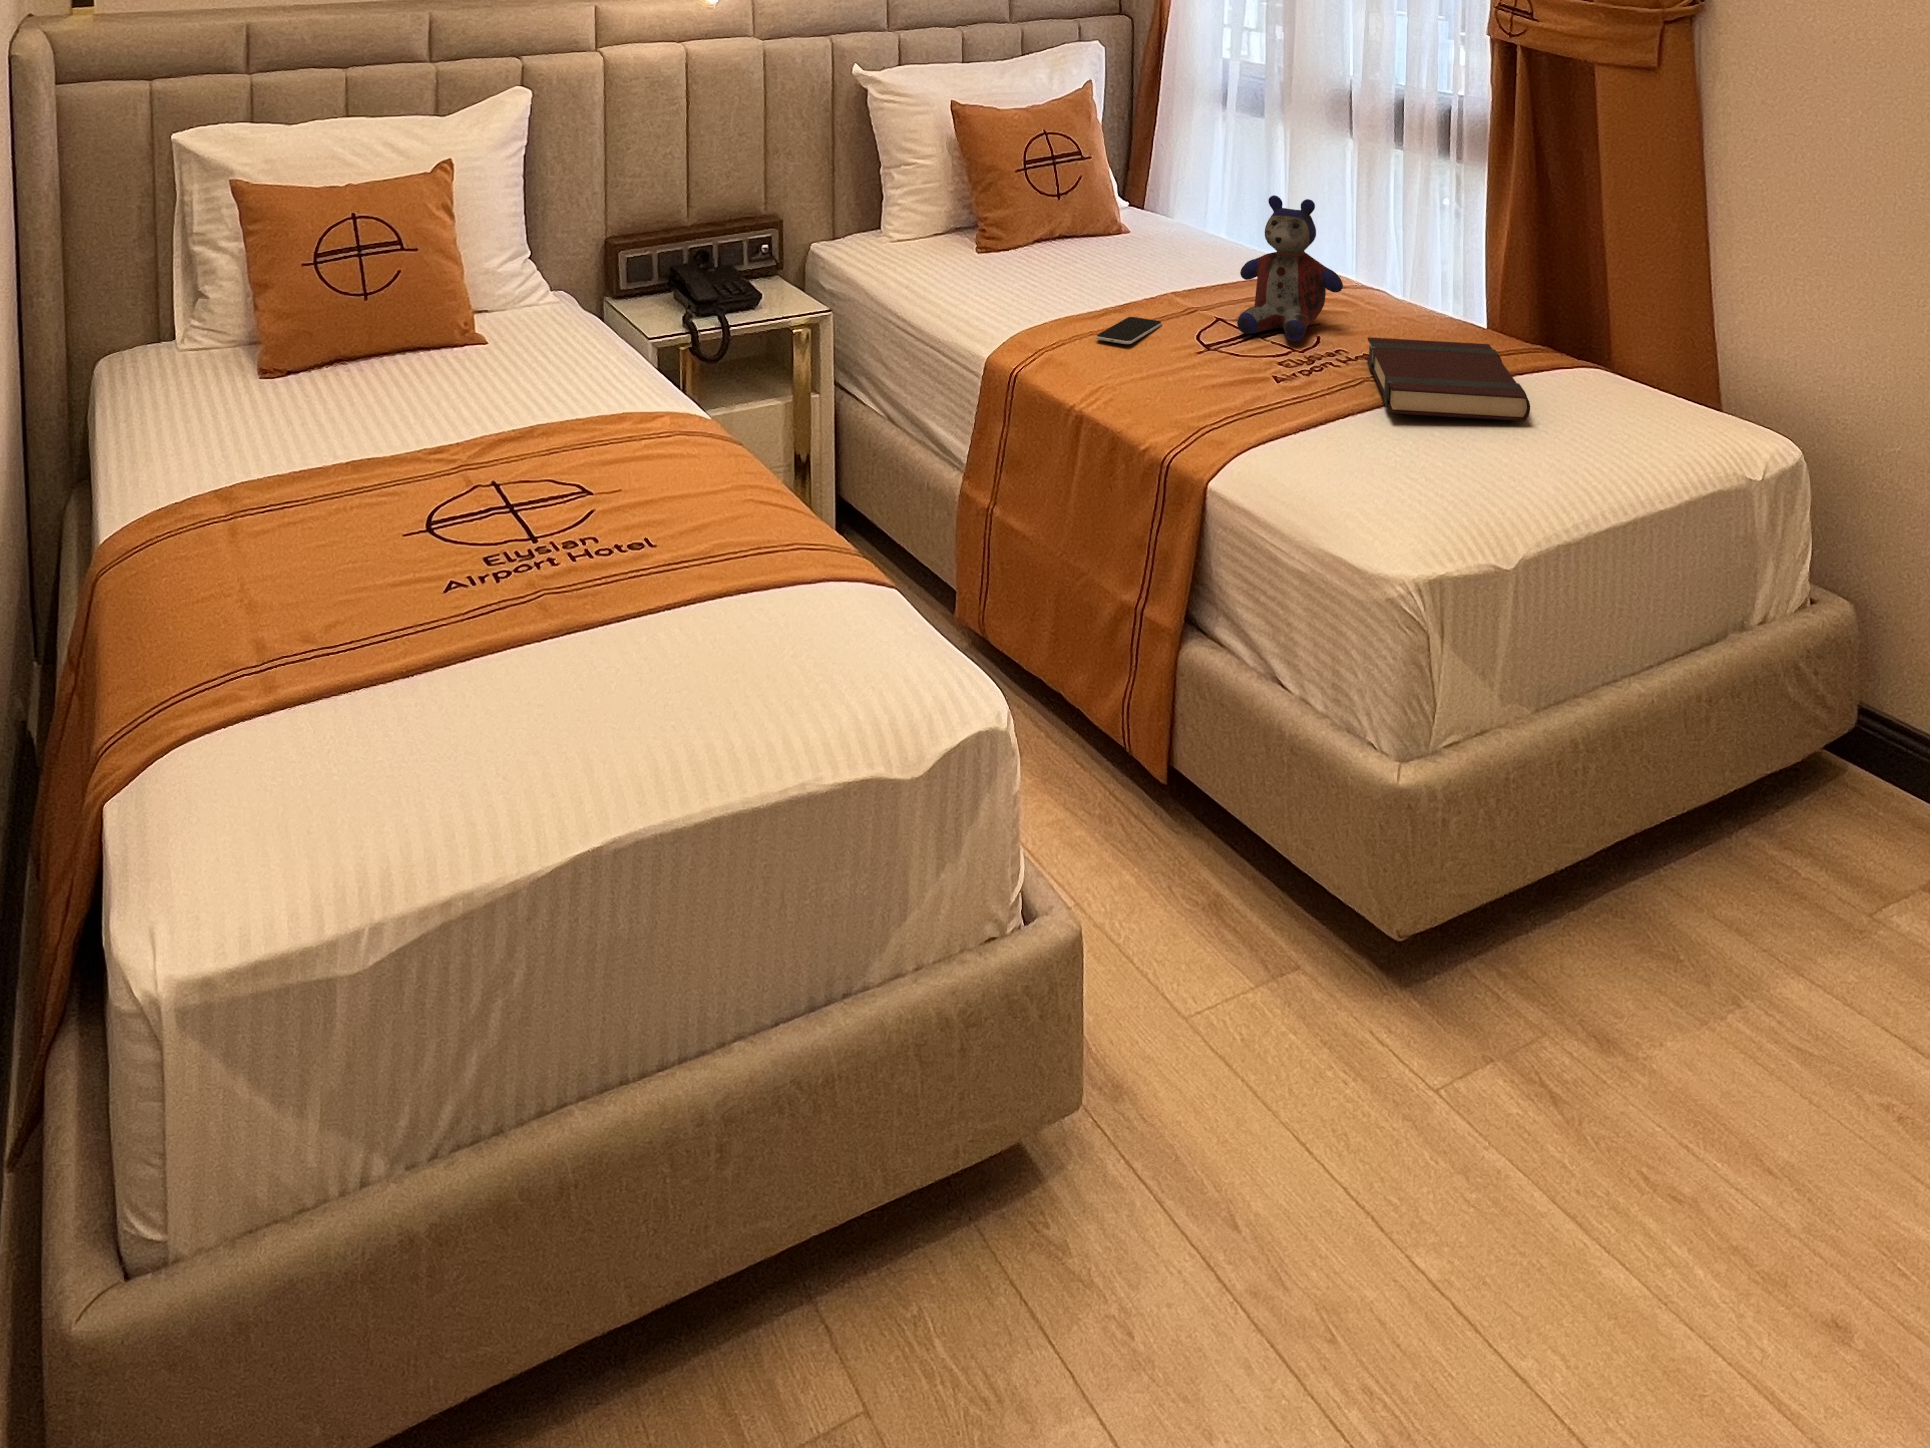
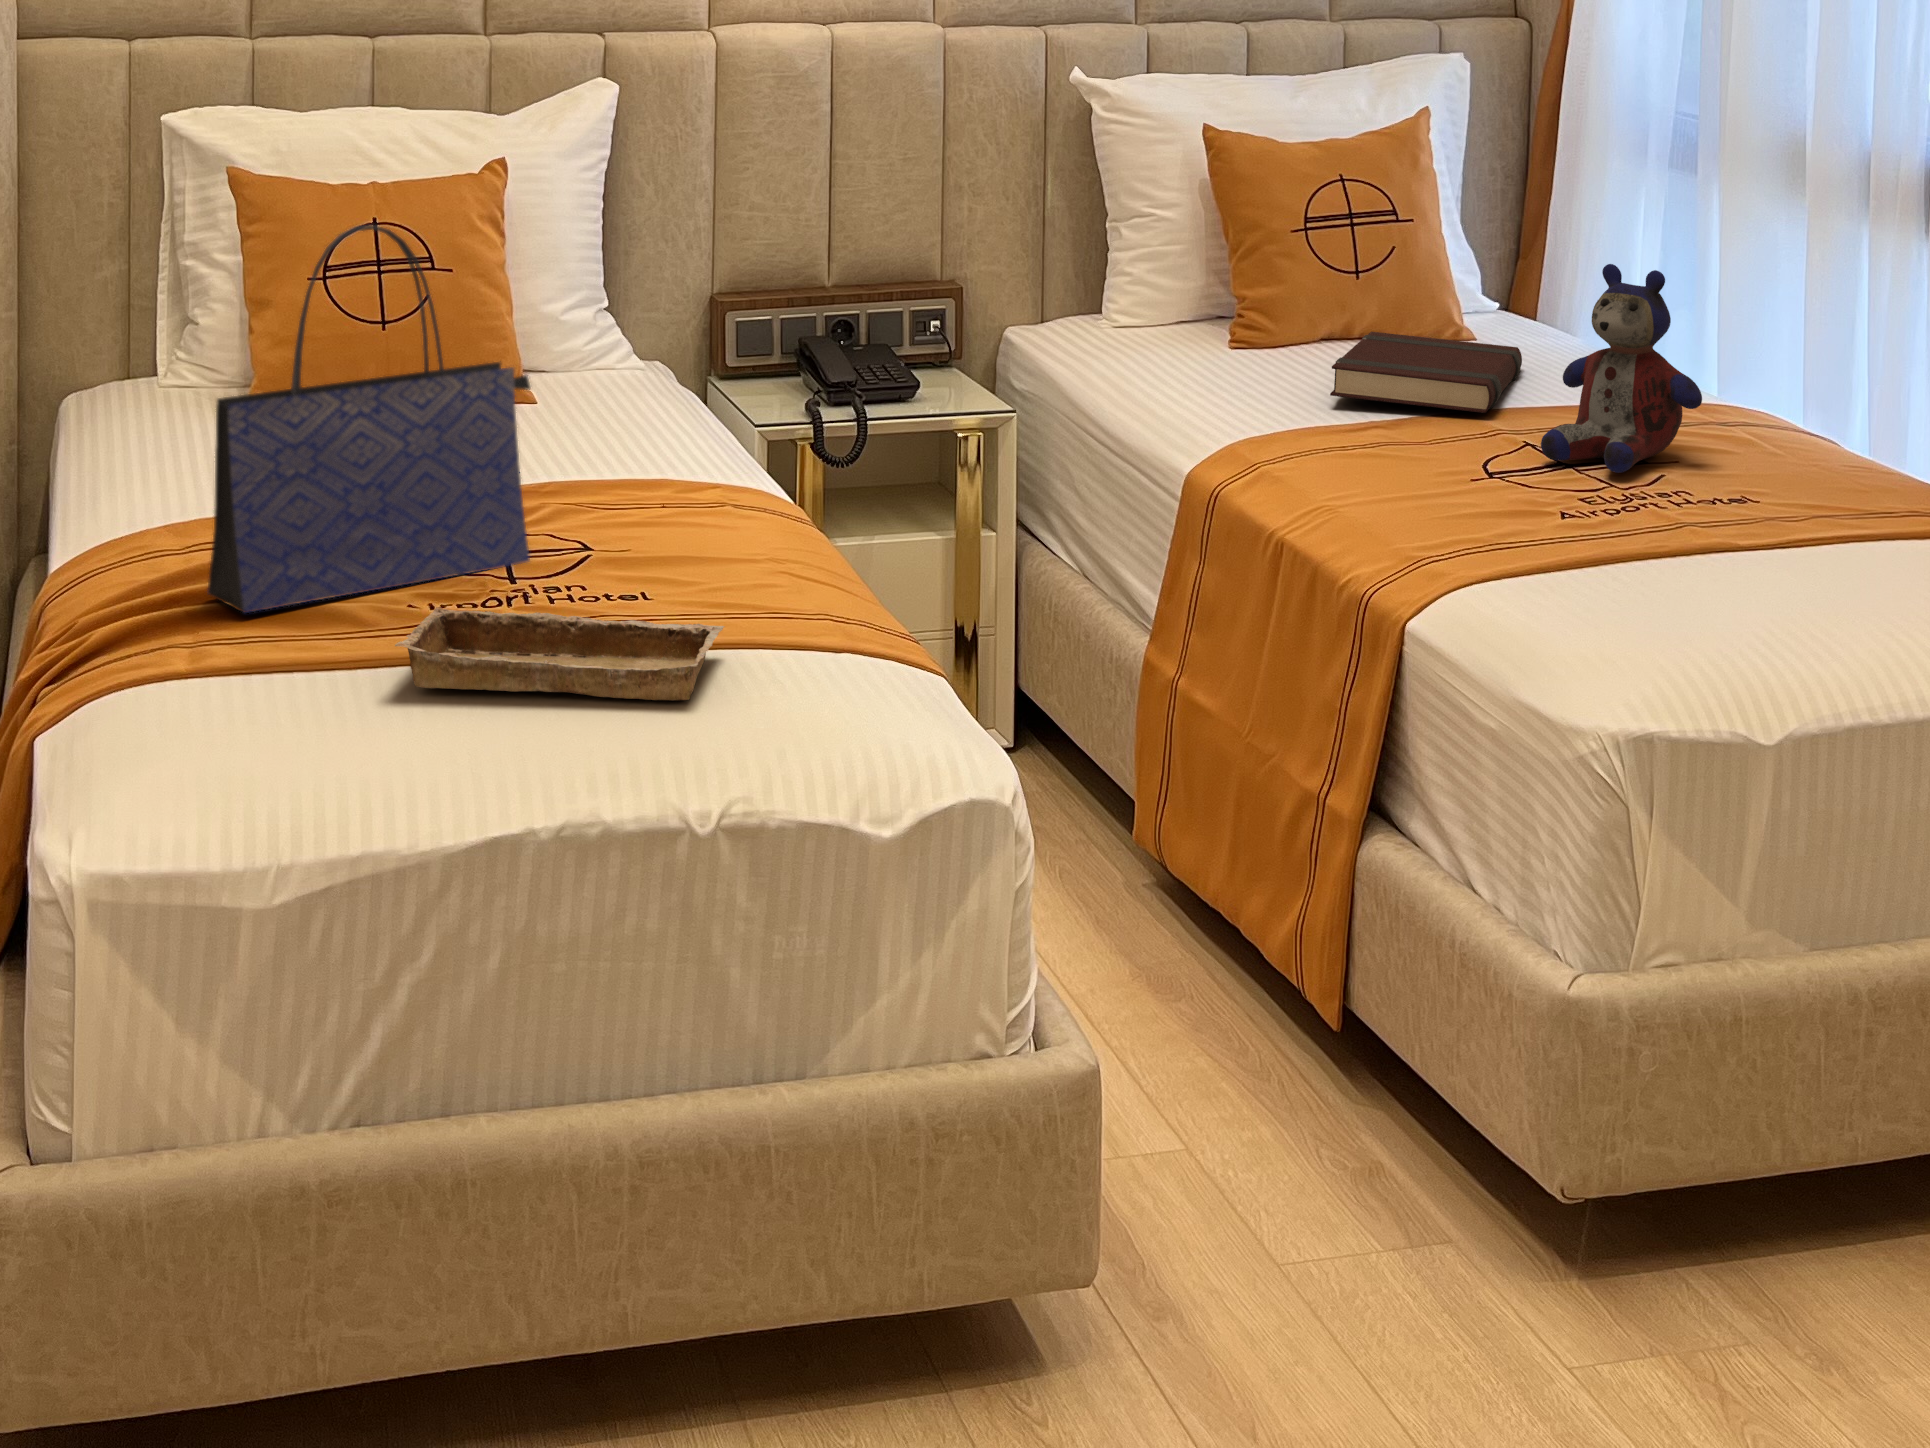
tote bag: none [254,254,536,609] -> present [207,225,531,613]
smartphone: present [1096,317,1162,344] -> none [1335,431,1441,460]
book: present [1366,337,1530,421] -> present [1330,332,1522,413]
tray: none [454,581,736,685] -> present [395,607,724,700]

